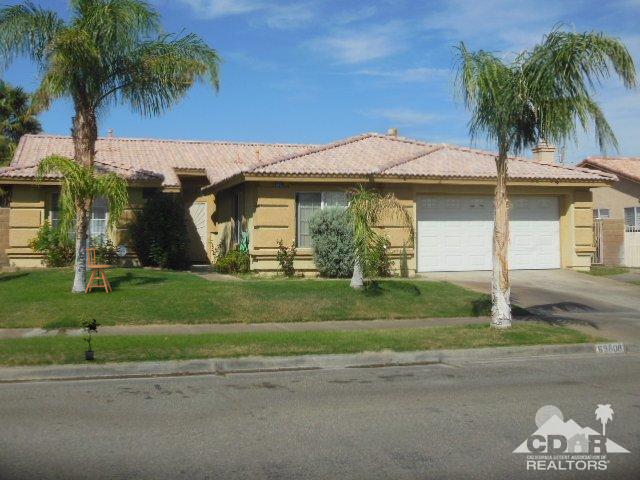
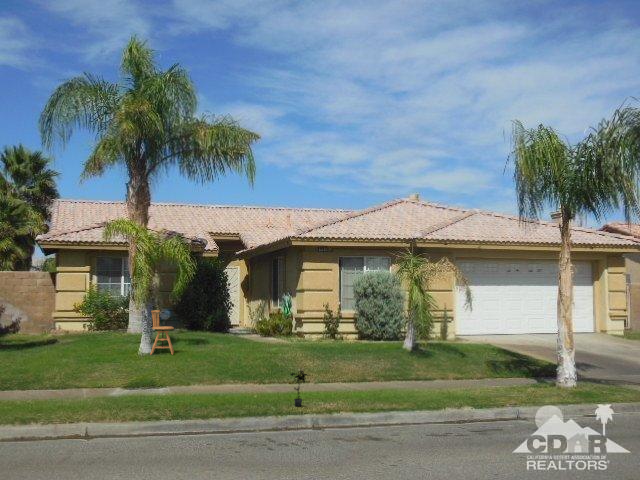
potted plant: present [82,319,101,359] -> present [291,370,309,406]

